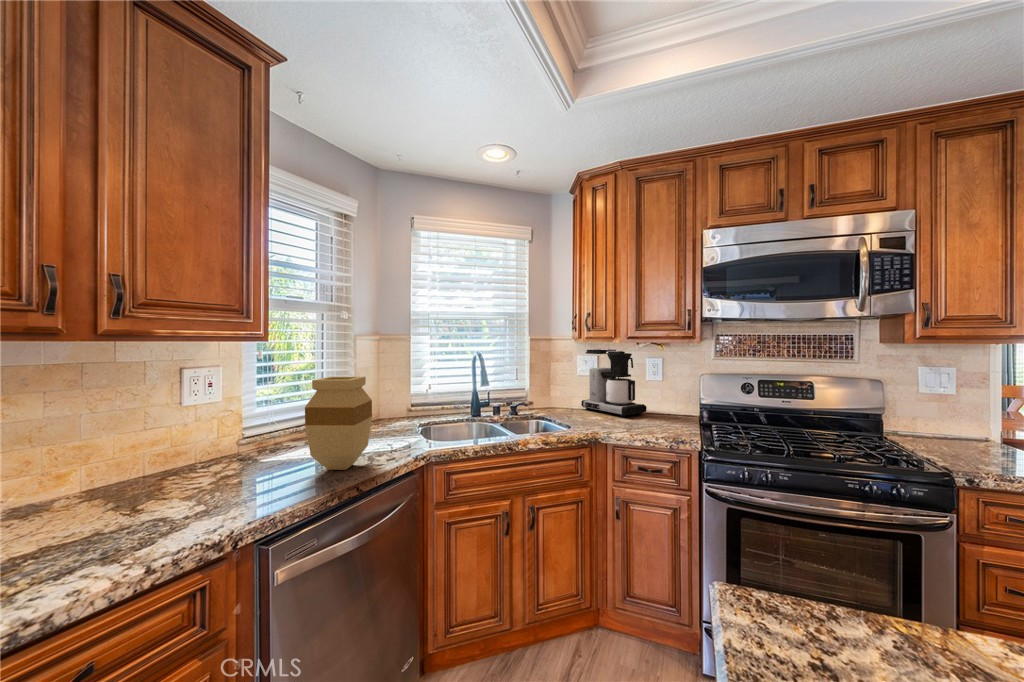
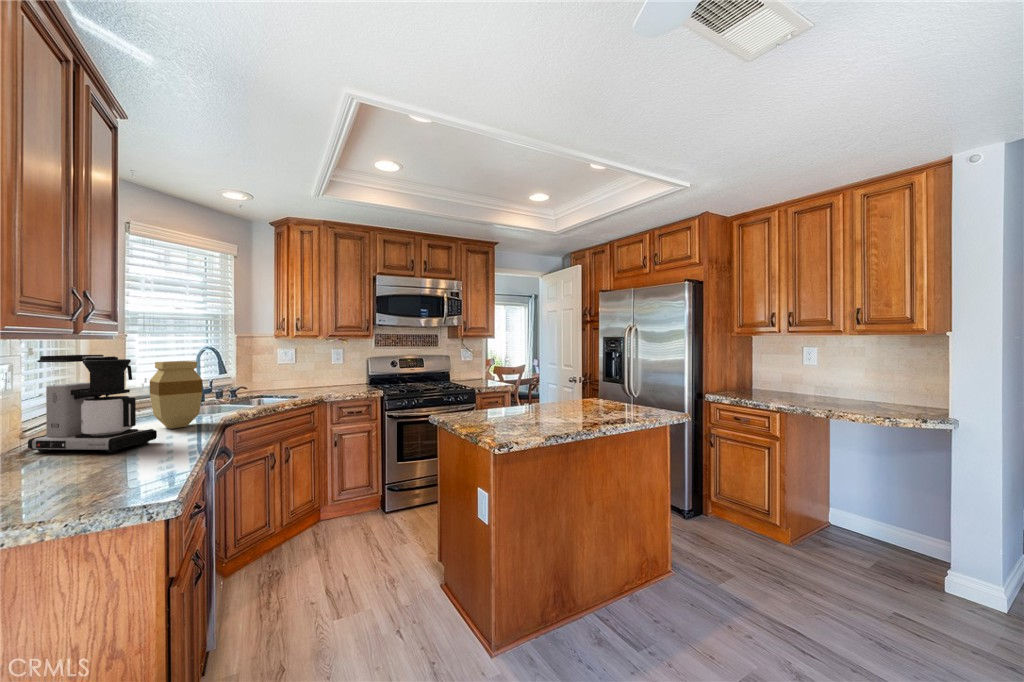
coffee maker: present [581,349,647,417] -> present [28,355,157,453]

